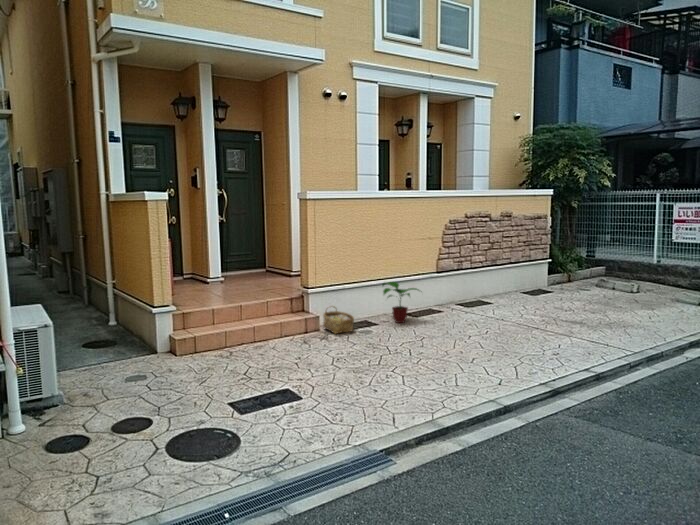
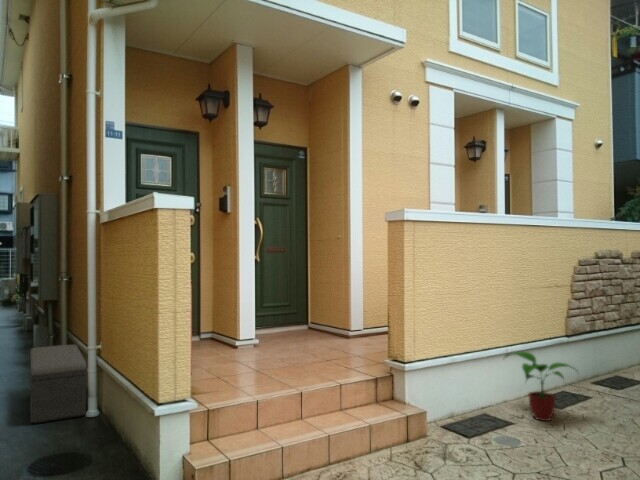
storage bench: none [66,283,109,330] -> present [30,345,86,424]
woven basket: present [323,307,354,334] -> none [429,392,486,445]

